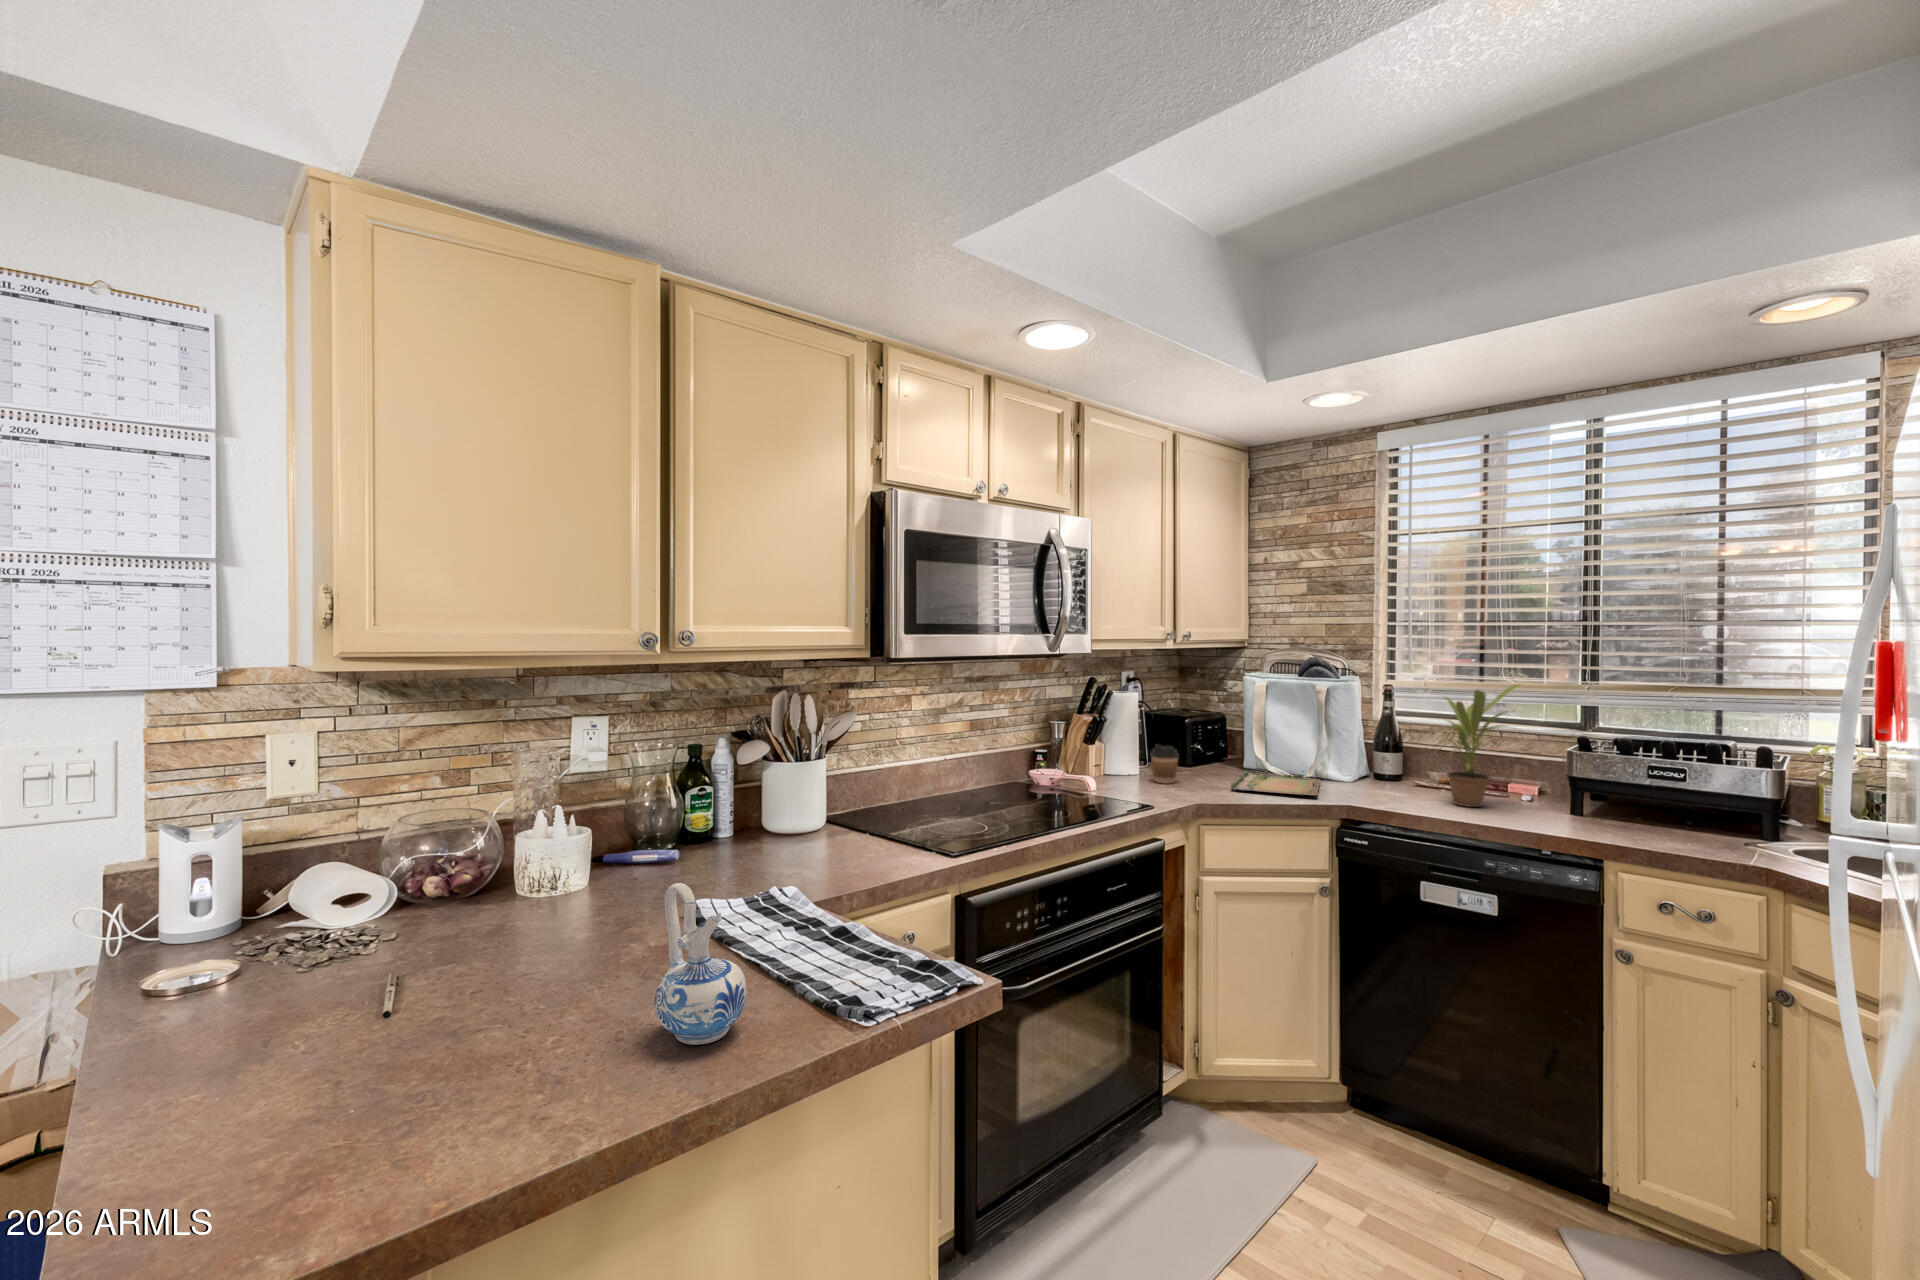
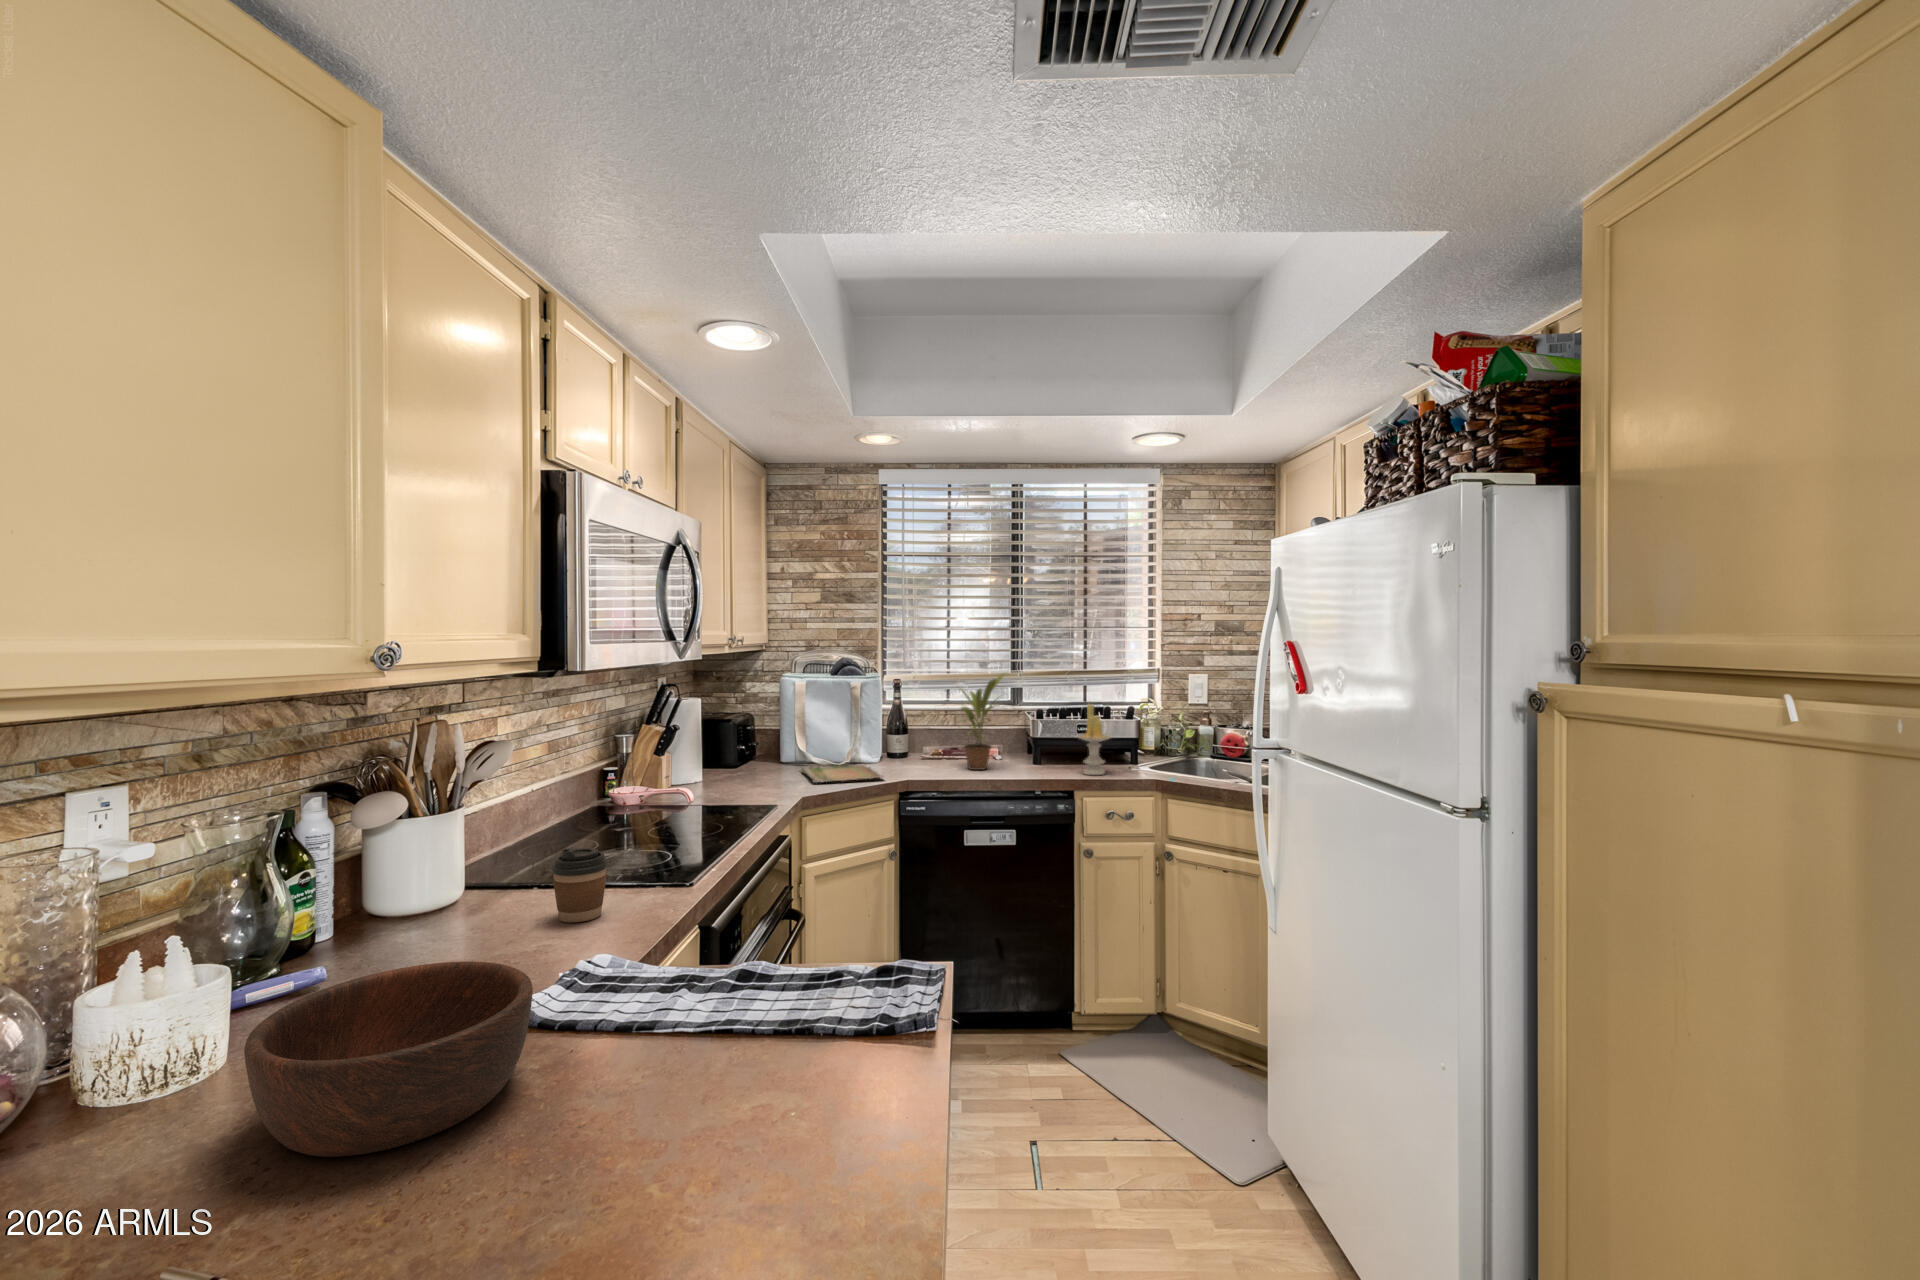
candle: none [1621,735,1689,844] -> present [1077,704,1111,775]
coffee cup: present [1150,744,1179,784] -> present [551,848,608,922]
wooden bowl: none [491,854,665,962] -> present [244,961,533,1157]
ceramic pitcher: present [654,883,746,1045] -> none [730,936,834,1115]

